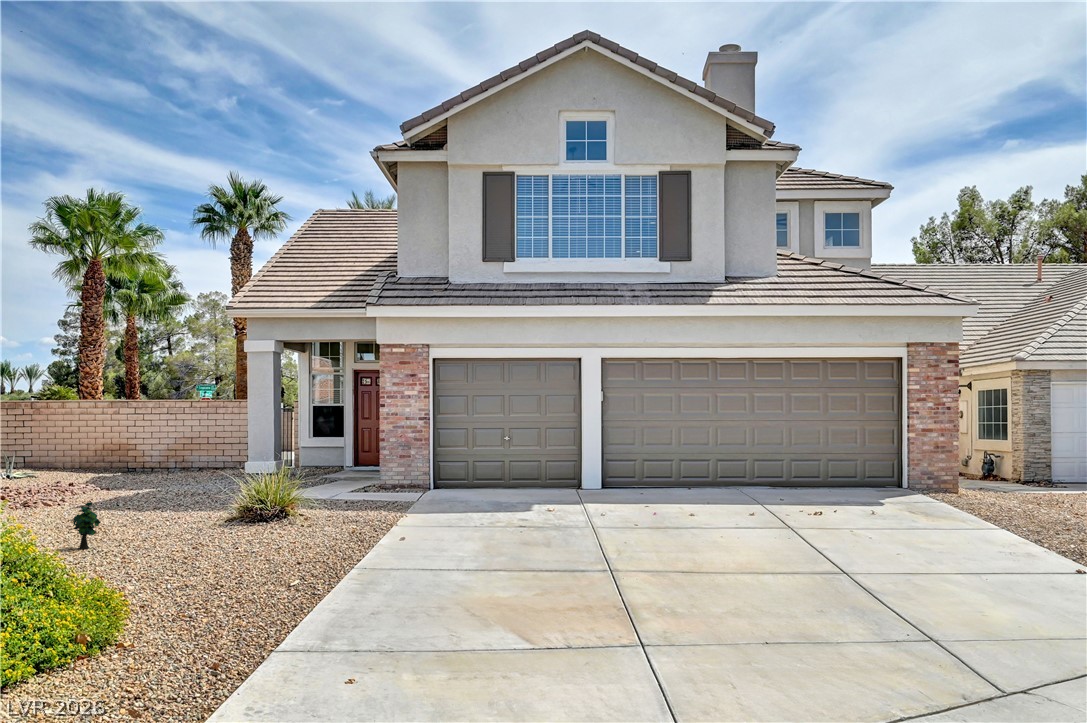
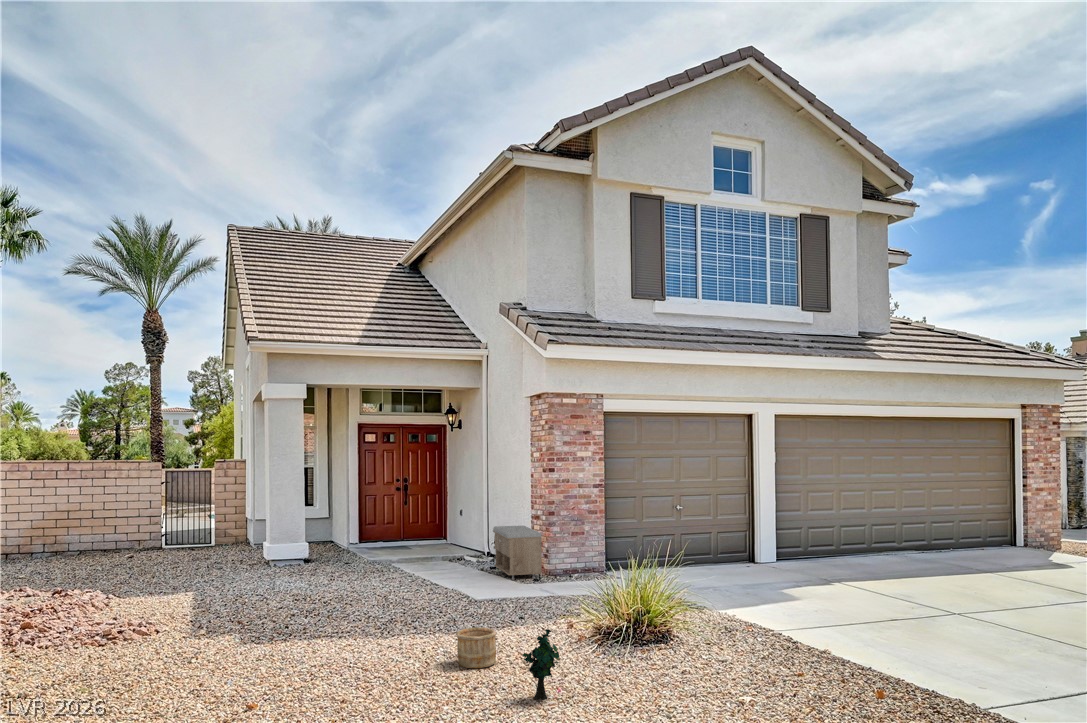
storage bench: none [350,450,391,490] -> present [493,526,542,579]
wooden bucket: none [109,506,141,532] -> present [456,627,496,668]

